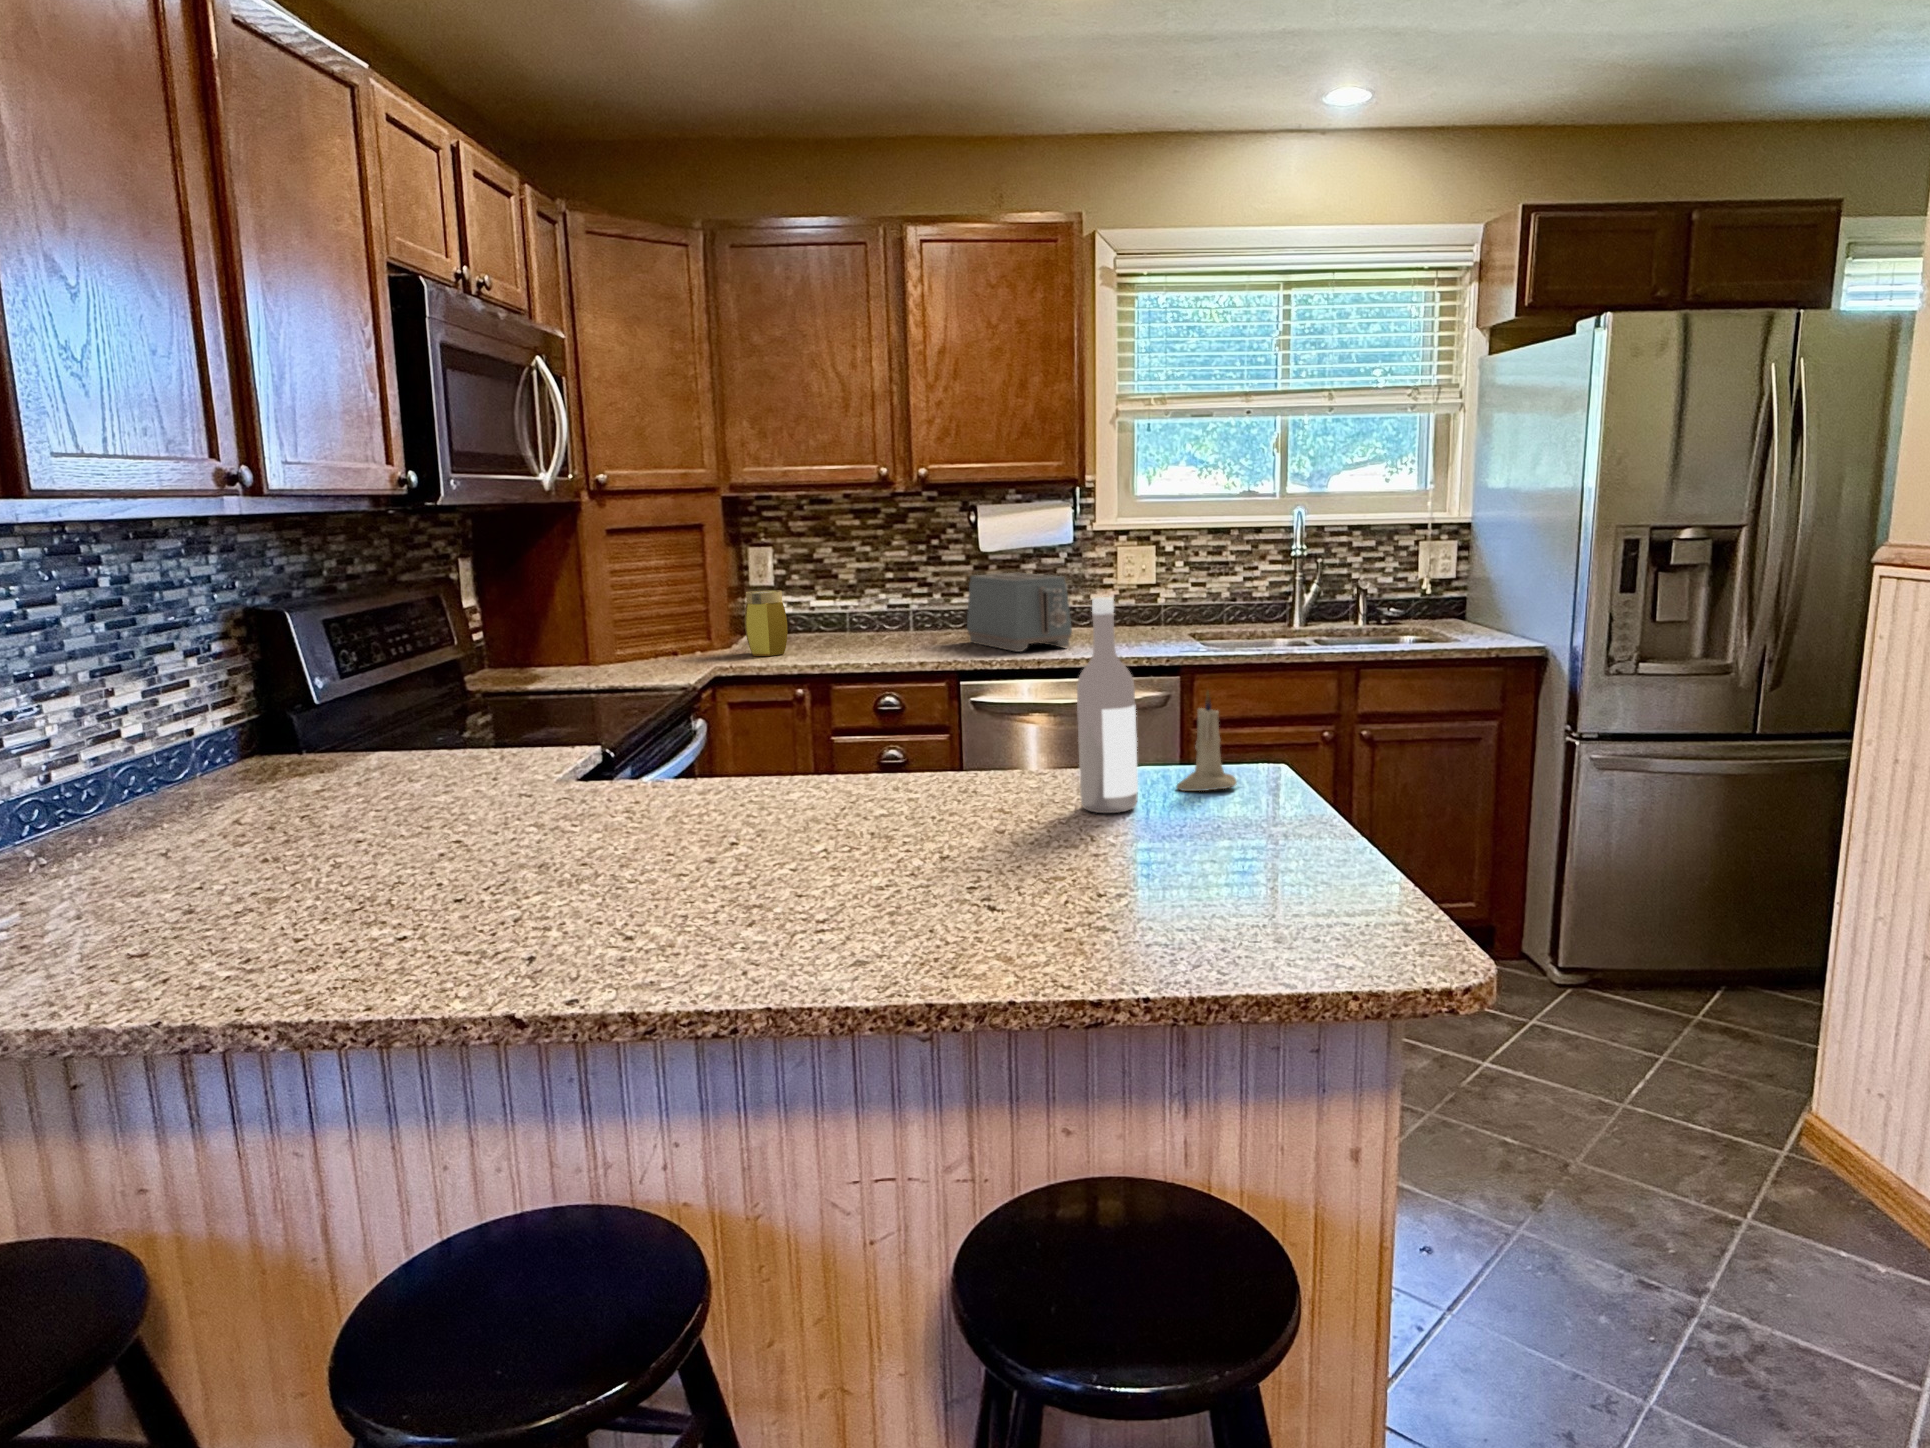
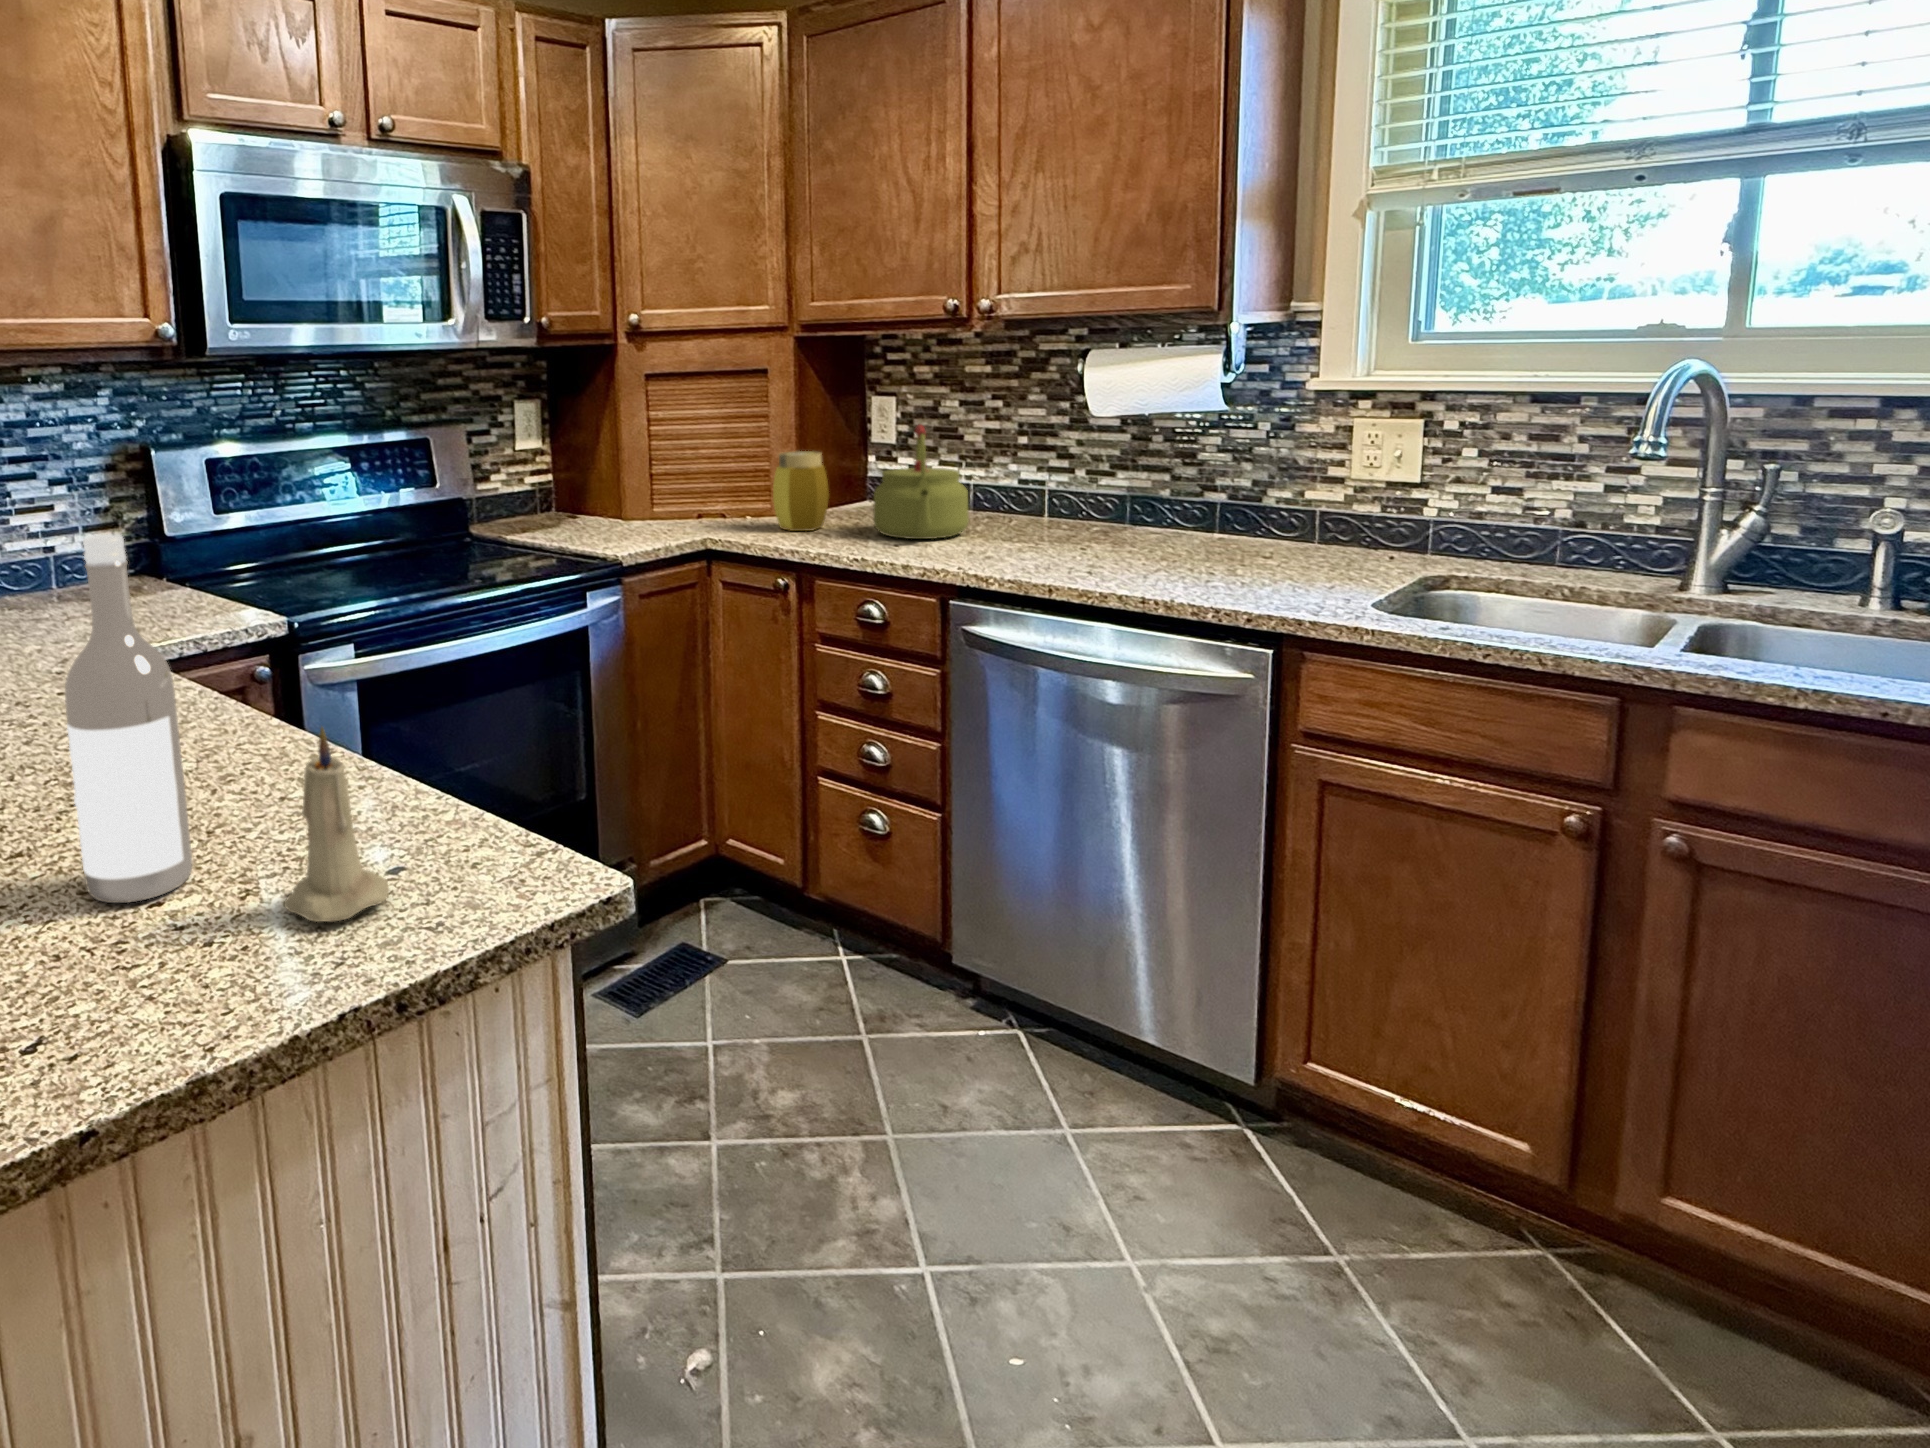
kettle: none [827,563,900,650] -> present [873,424,969,539]
toaster: present [967,573,1072,652] -> none [1057,450,1164,571]

